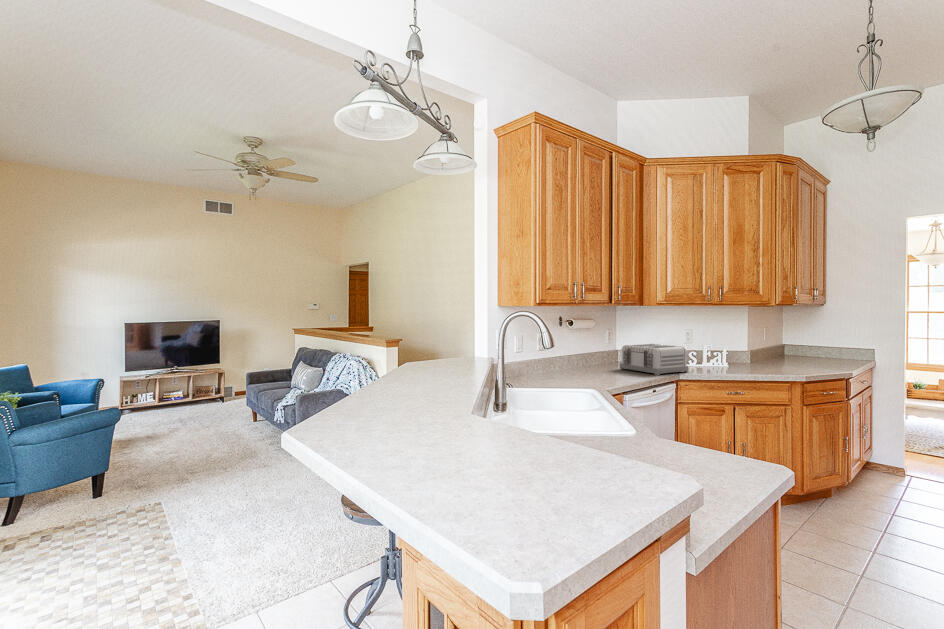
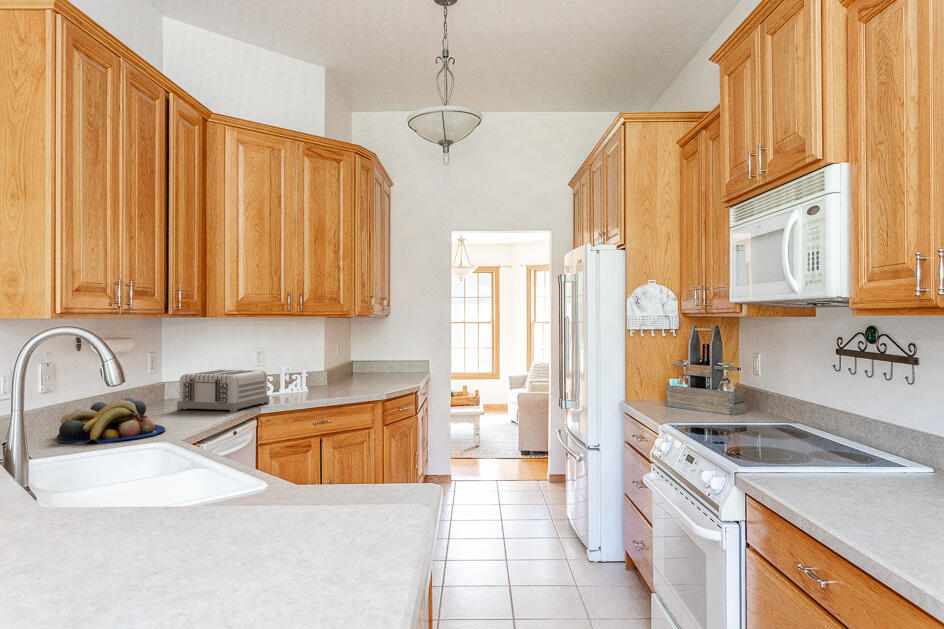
fruit bowl: none [543,358,604,384] -> present [57,398,166,444]

